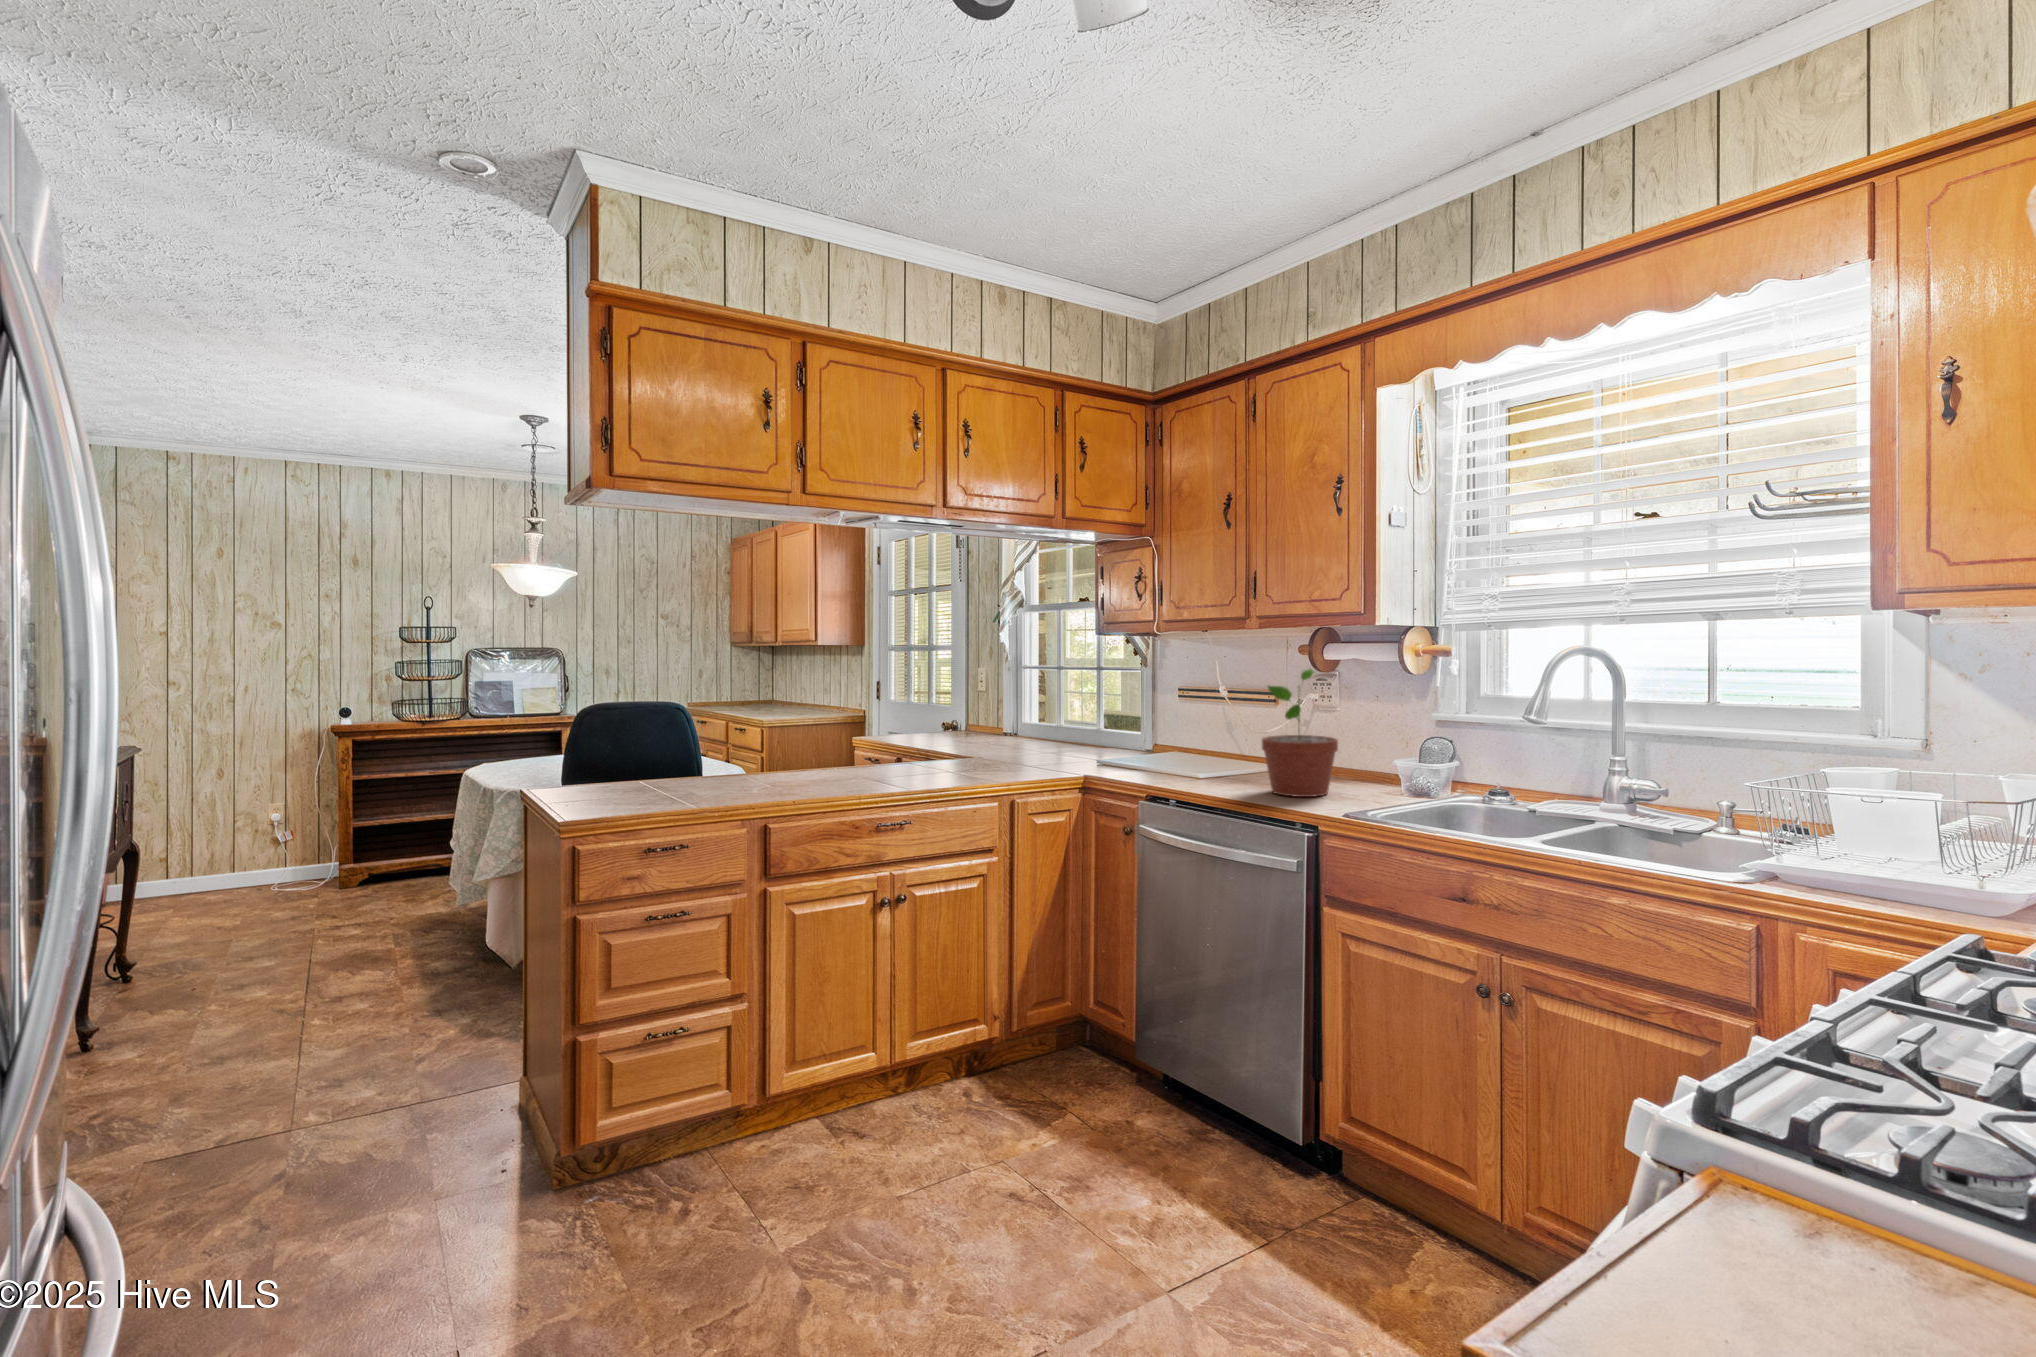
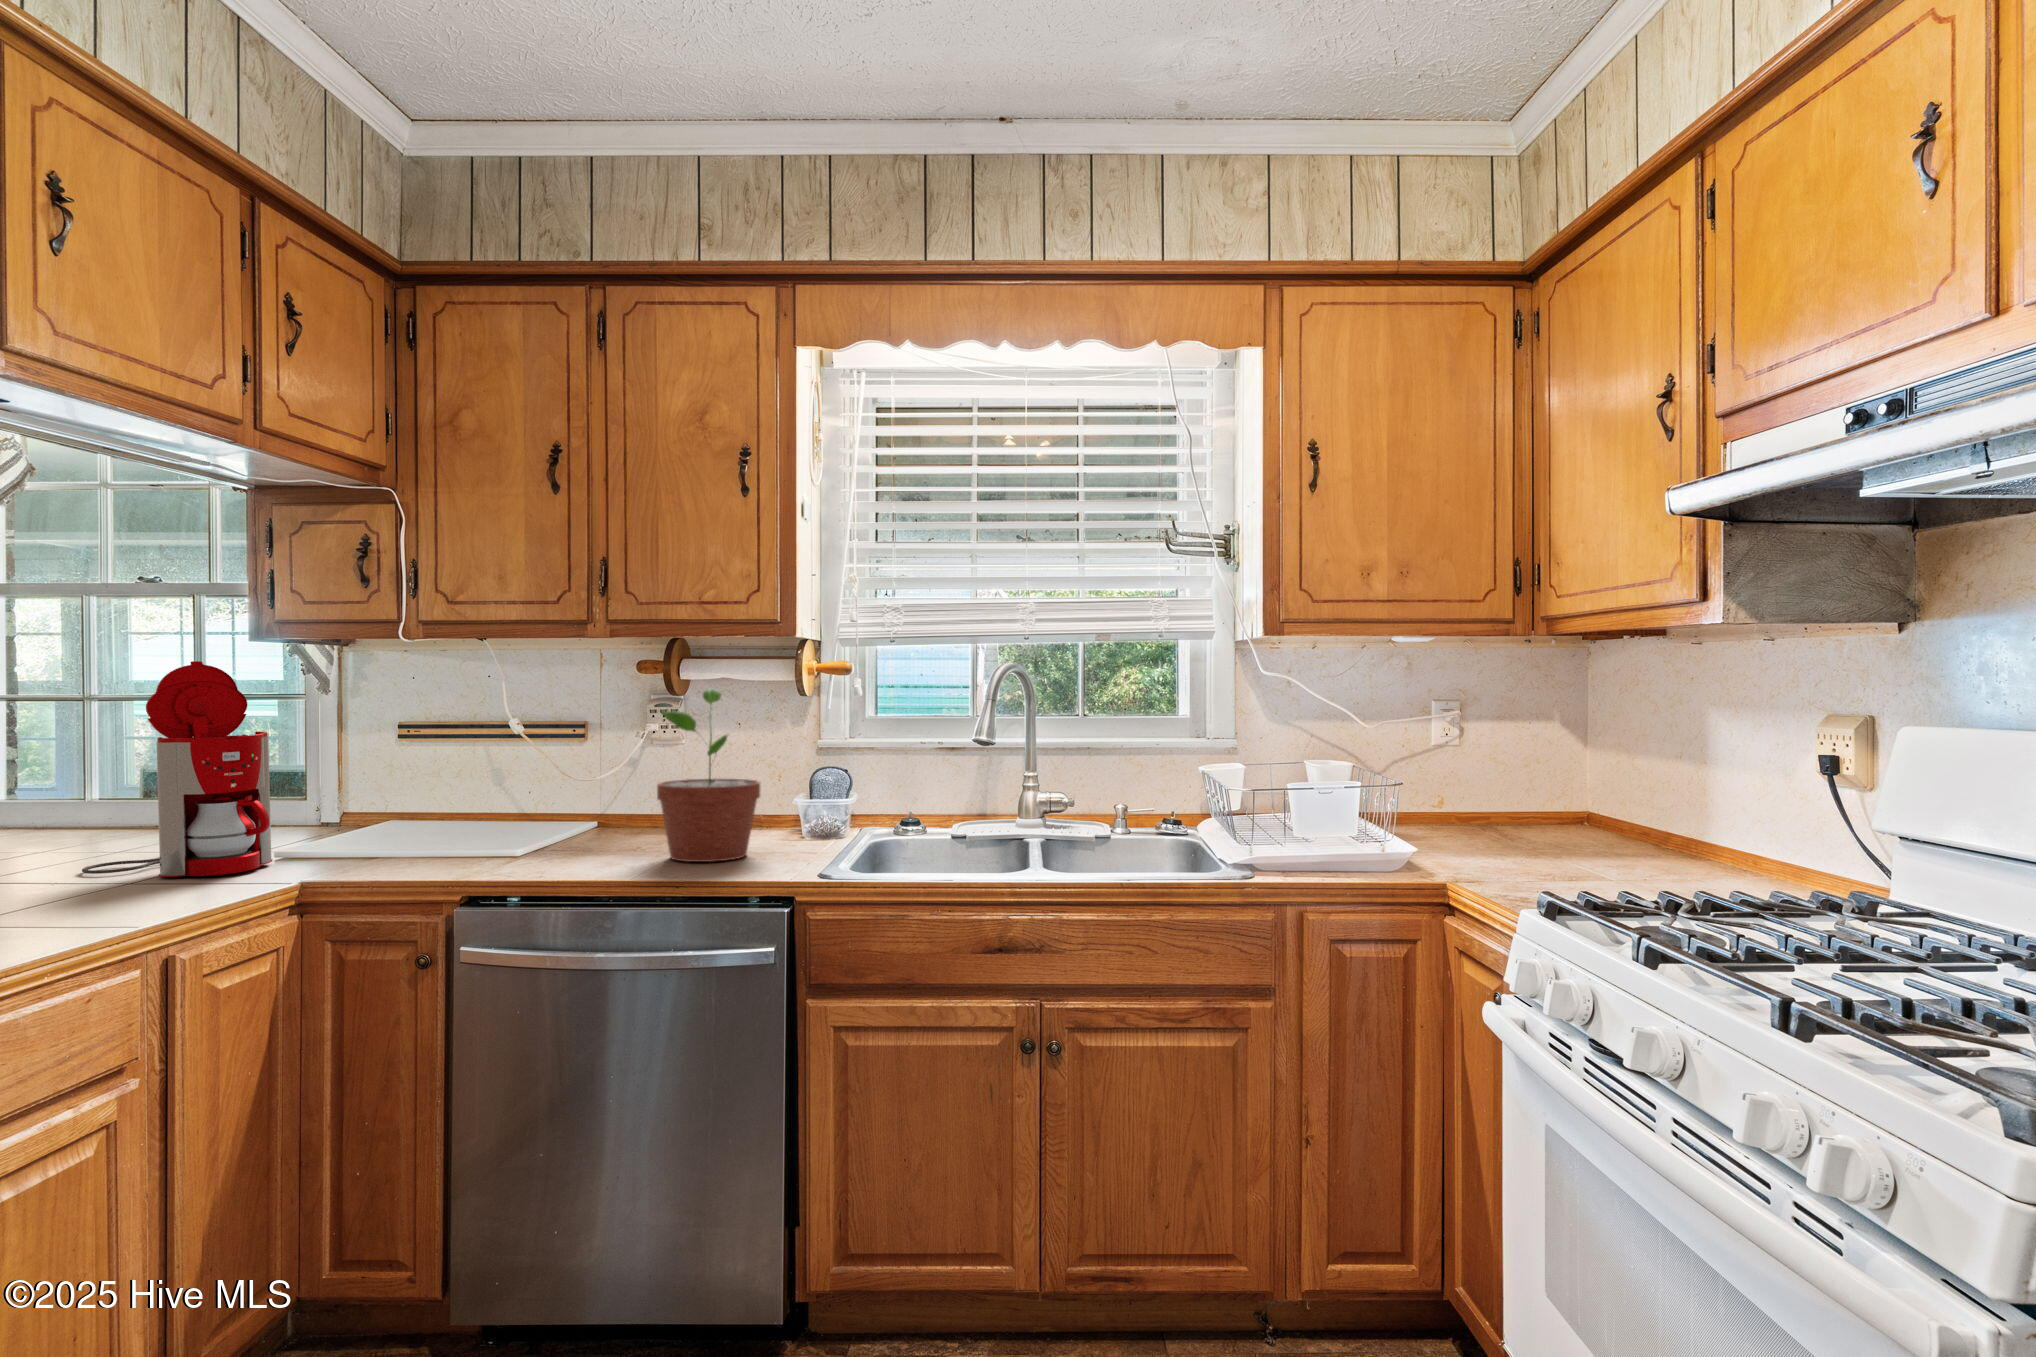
coffee maker: none [1013,654,1085,770] -> present [82,661,272,877]

